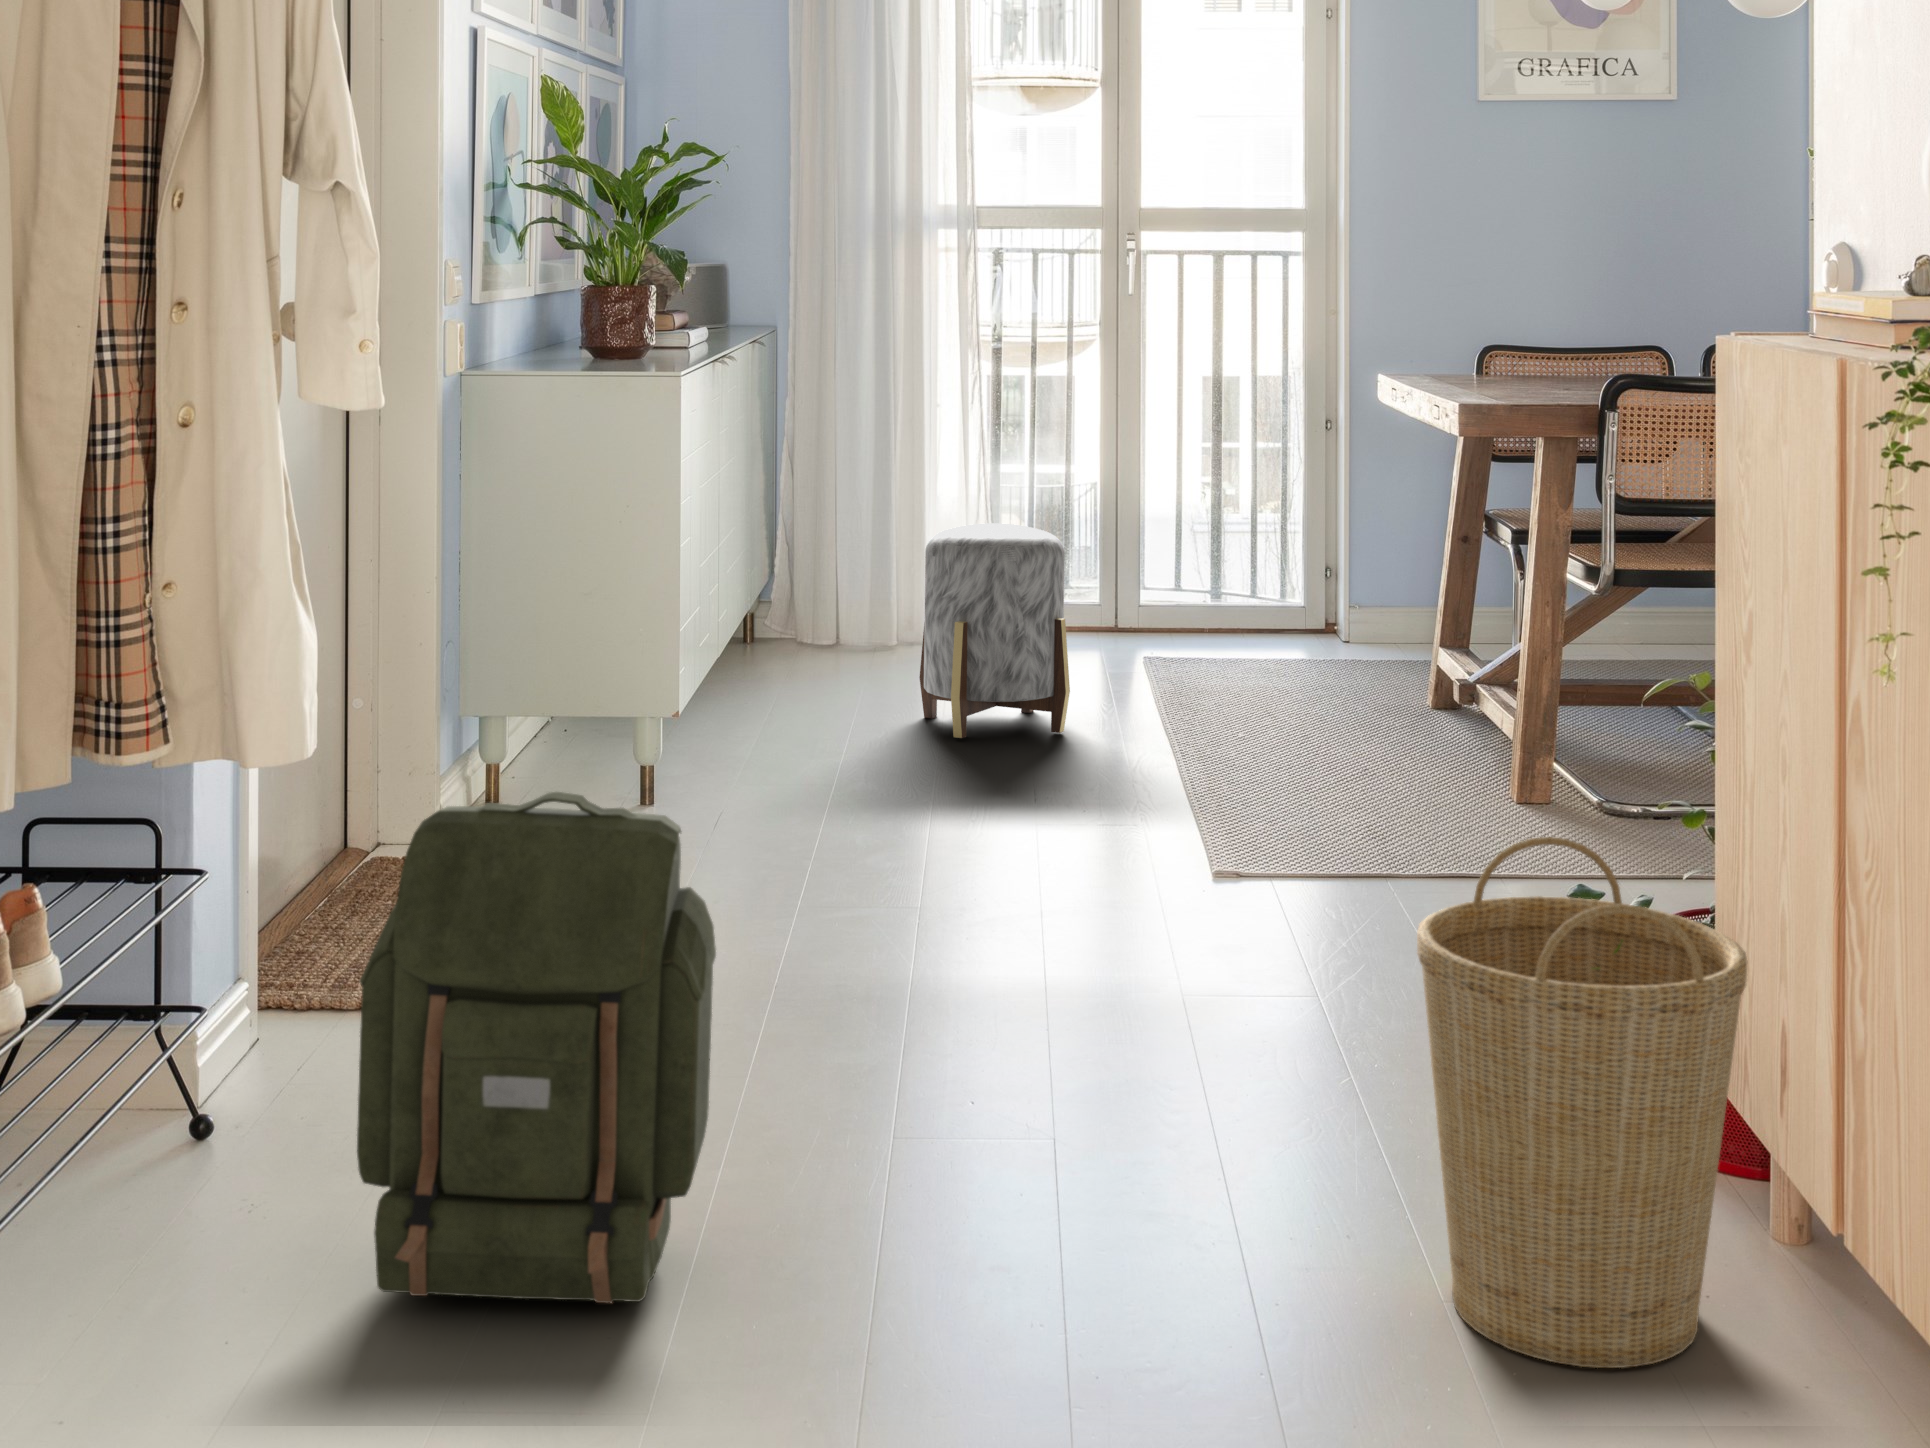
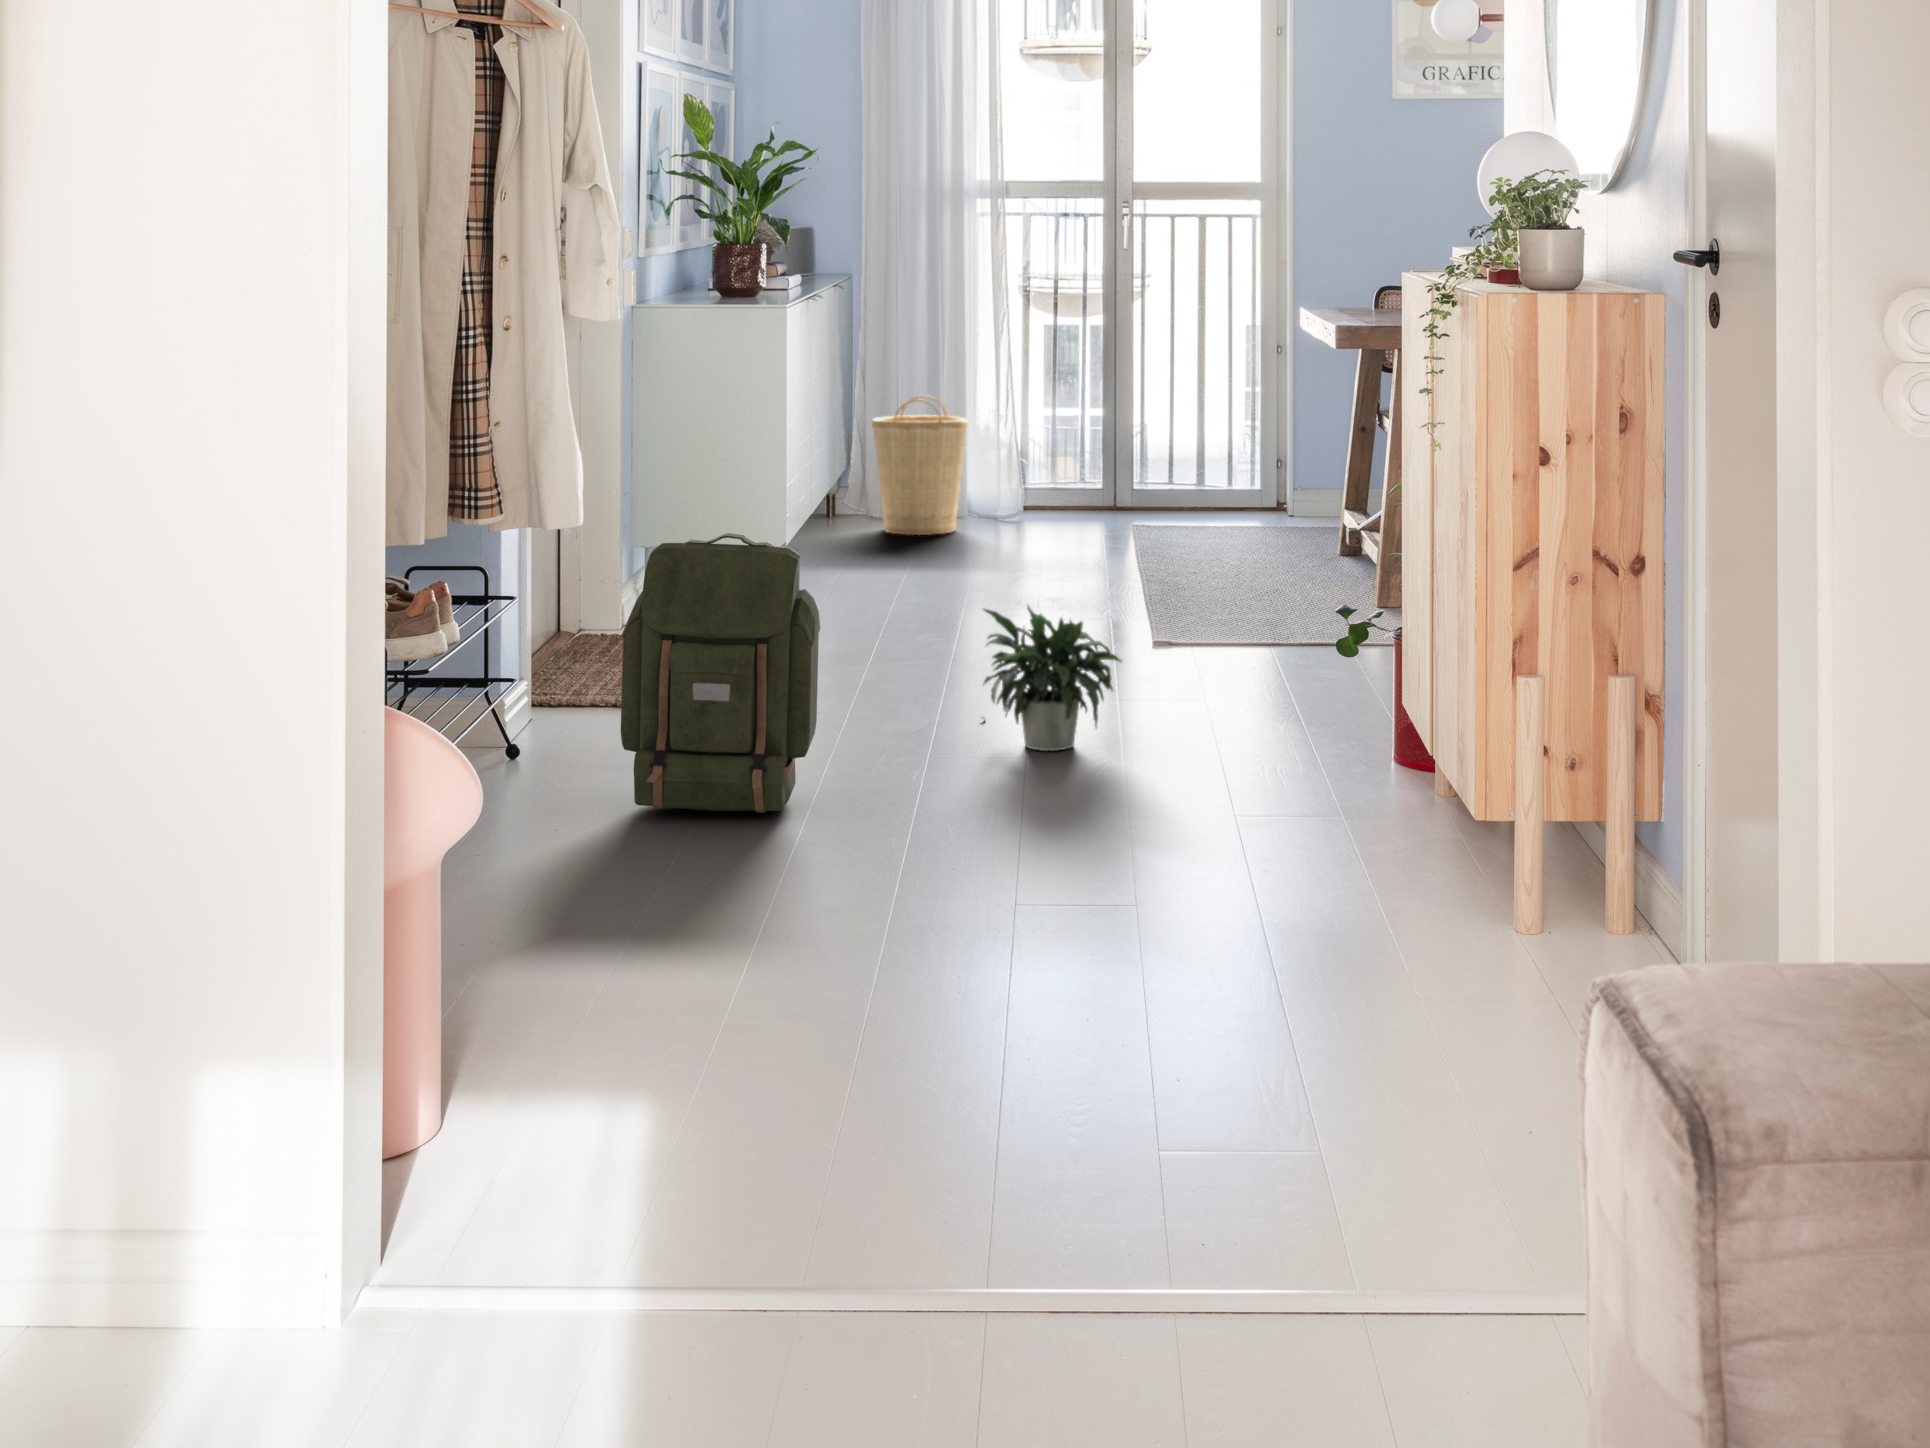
stool: present [919,523,1070,738] -> none [961,419,1070,573]
basket: present [1417,837,1747,1368] -> present [872,395,968,535]
potted plant: none [973,864,1215,1120] -> present [982,606,1121,751]

